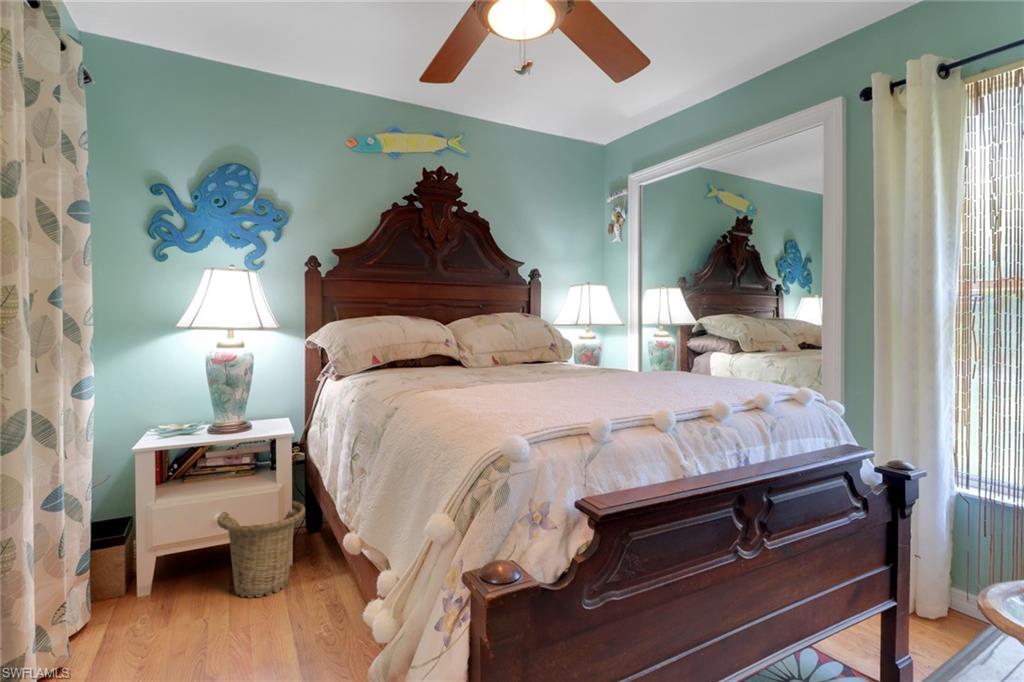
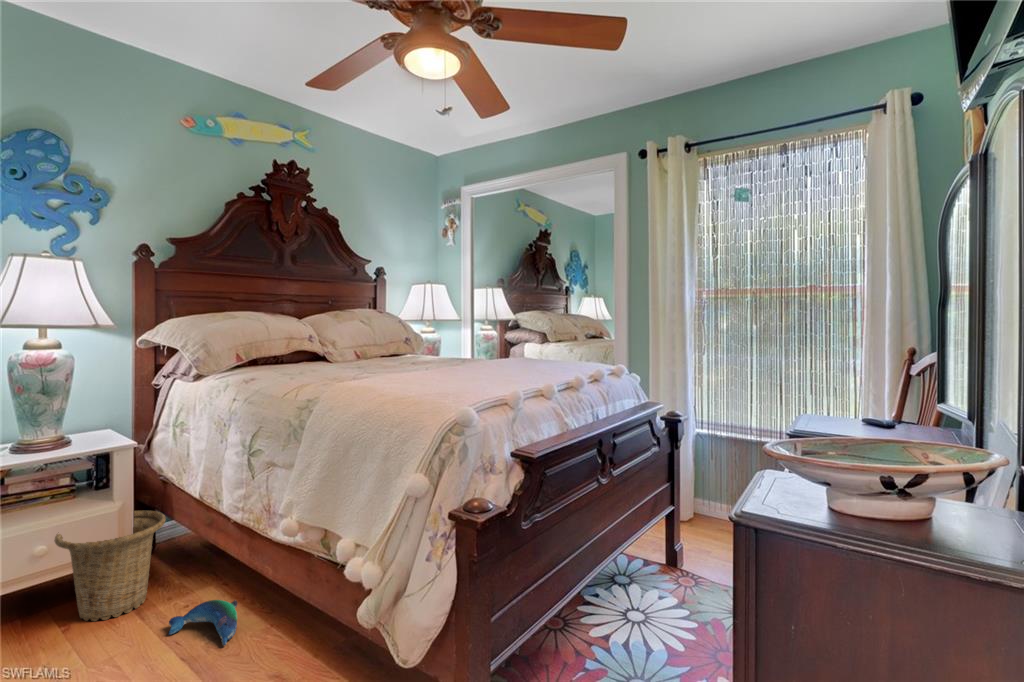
plush toy: none [285,601,344,653] -> present [169,600,237,646]

